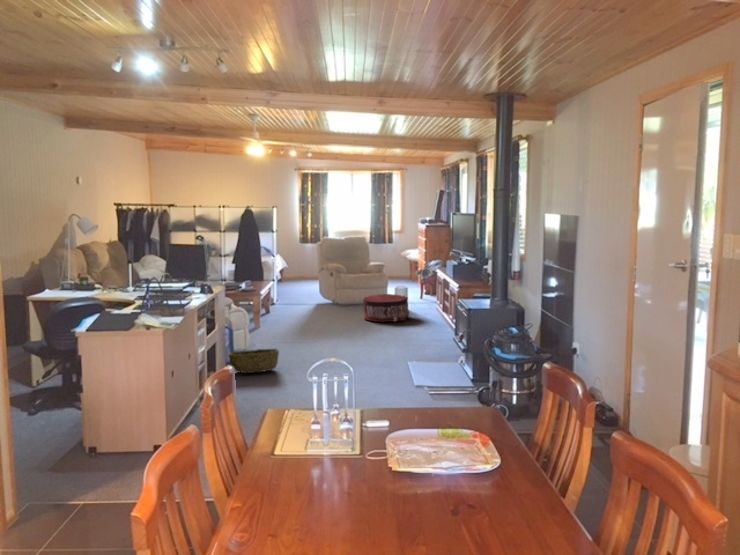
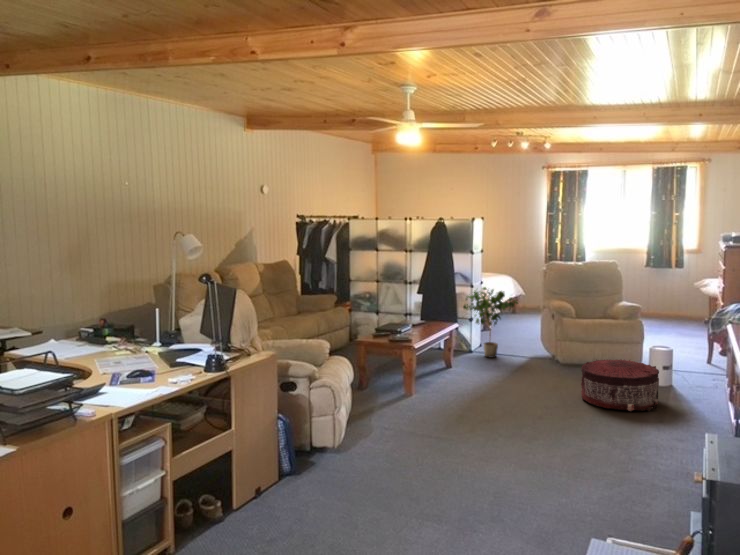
potted plant: none [268,257,308,307] -> present [463,287,518,358]
woven basket: present [229,349,279,373] -> none [274,452,360,500]

